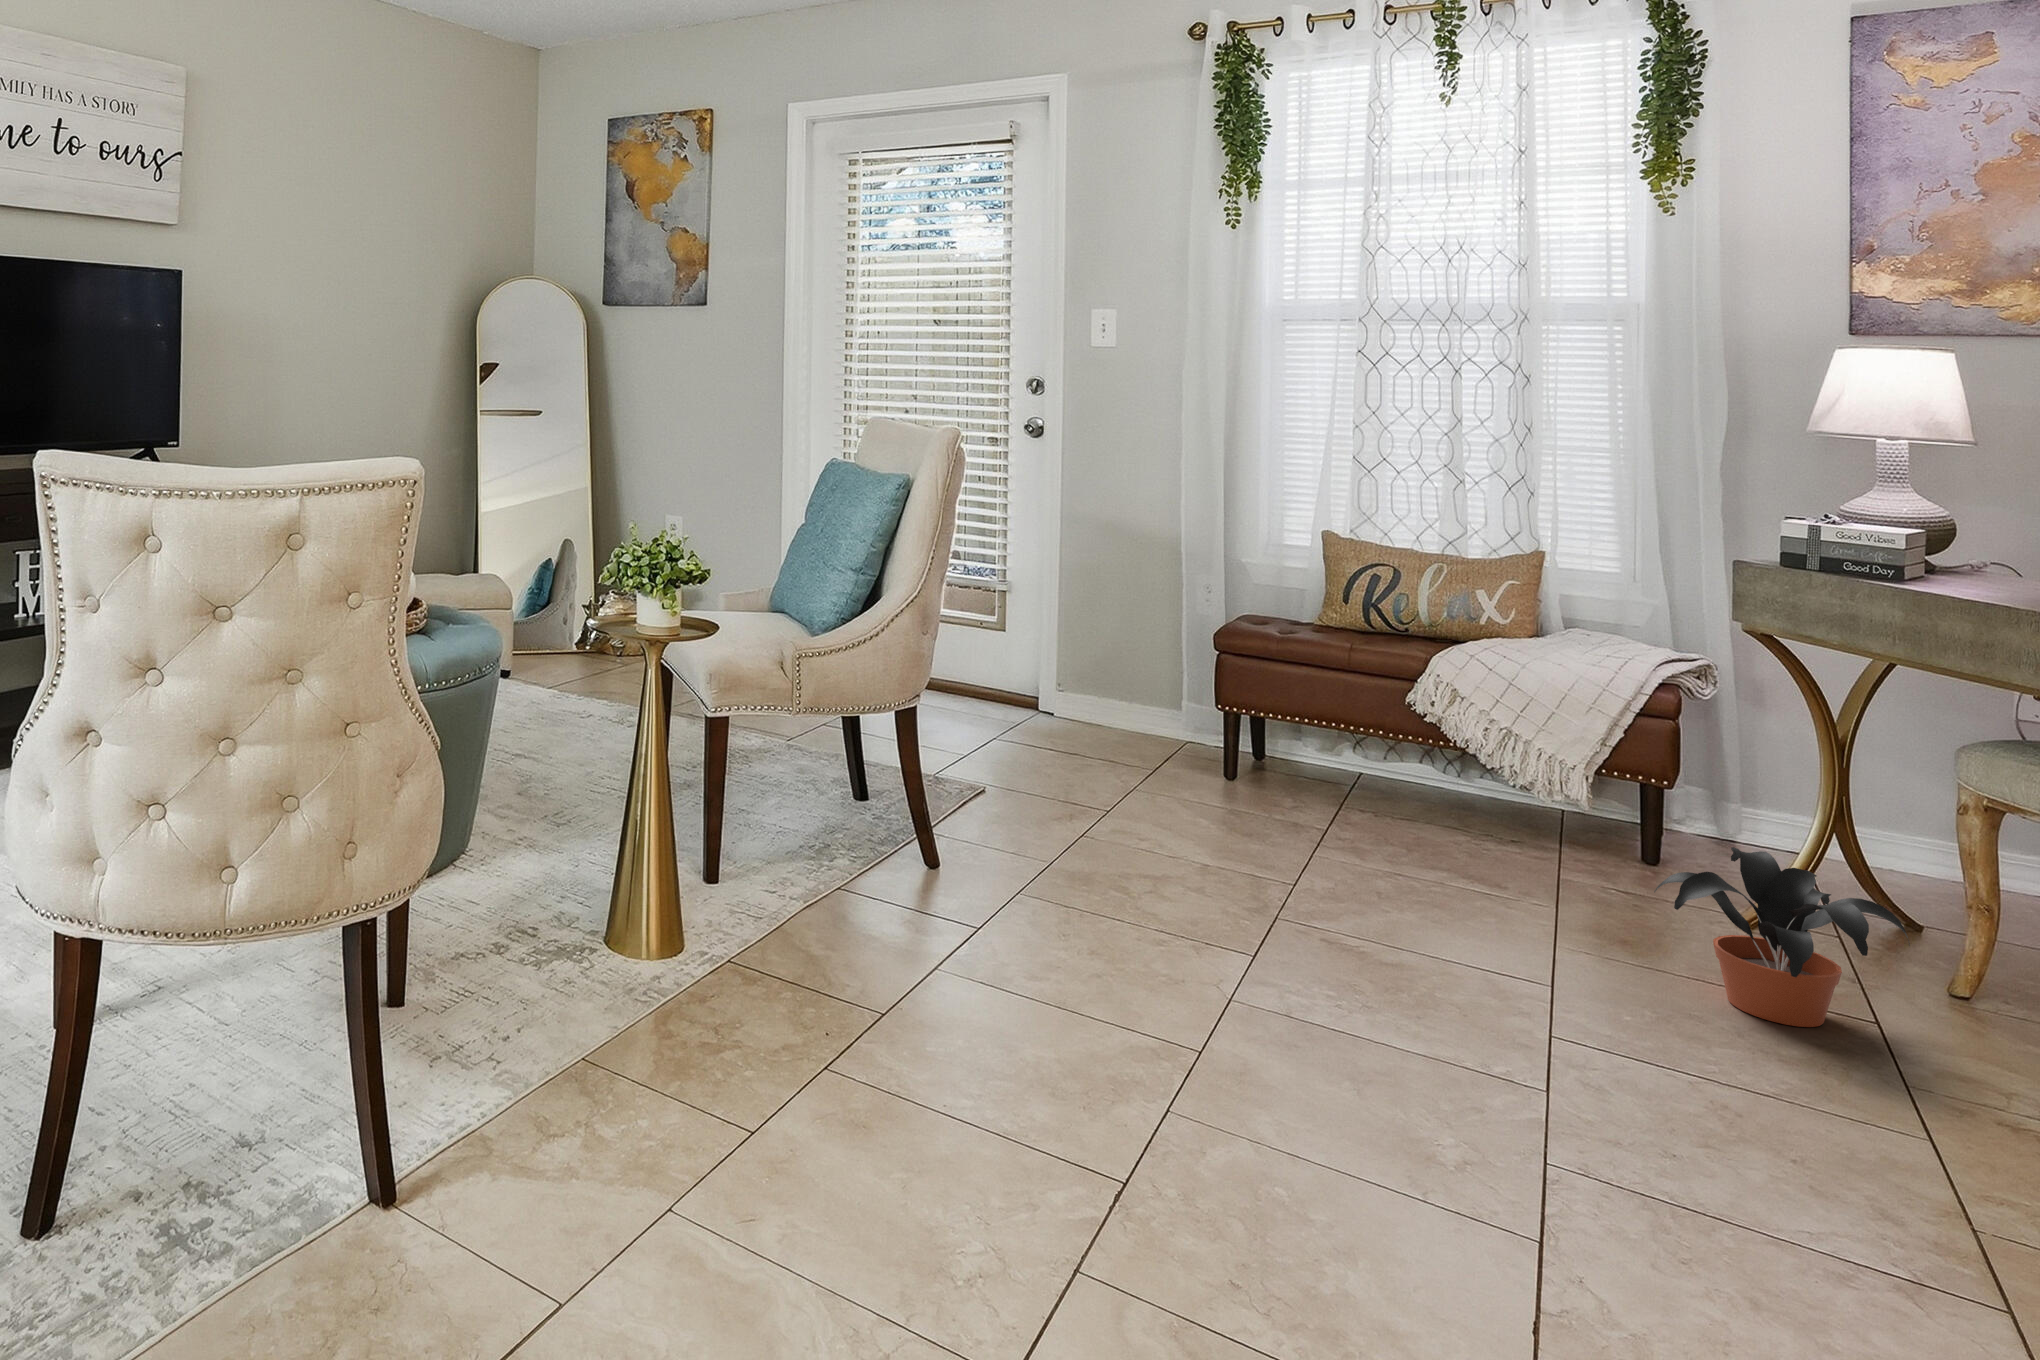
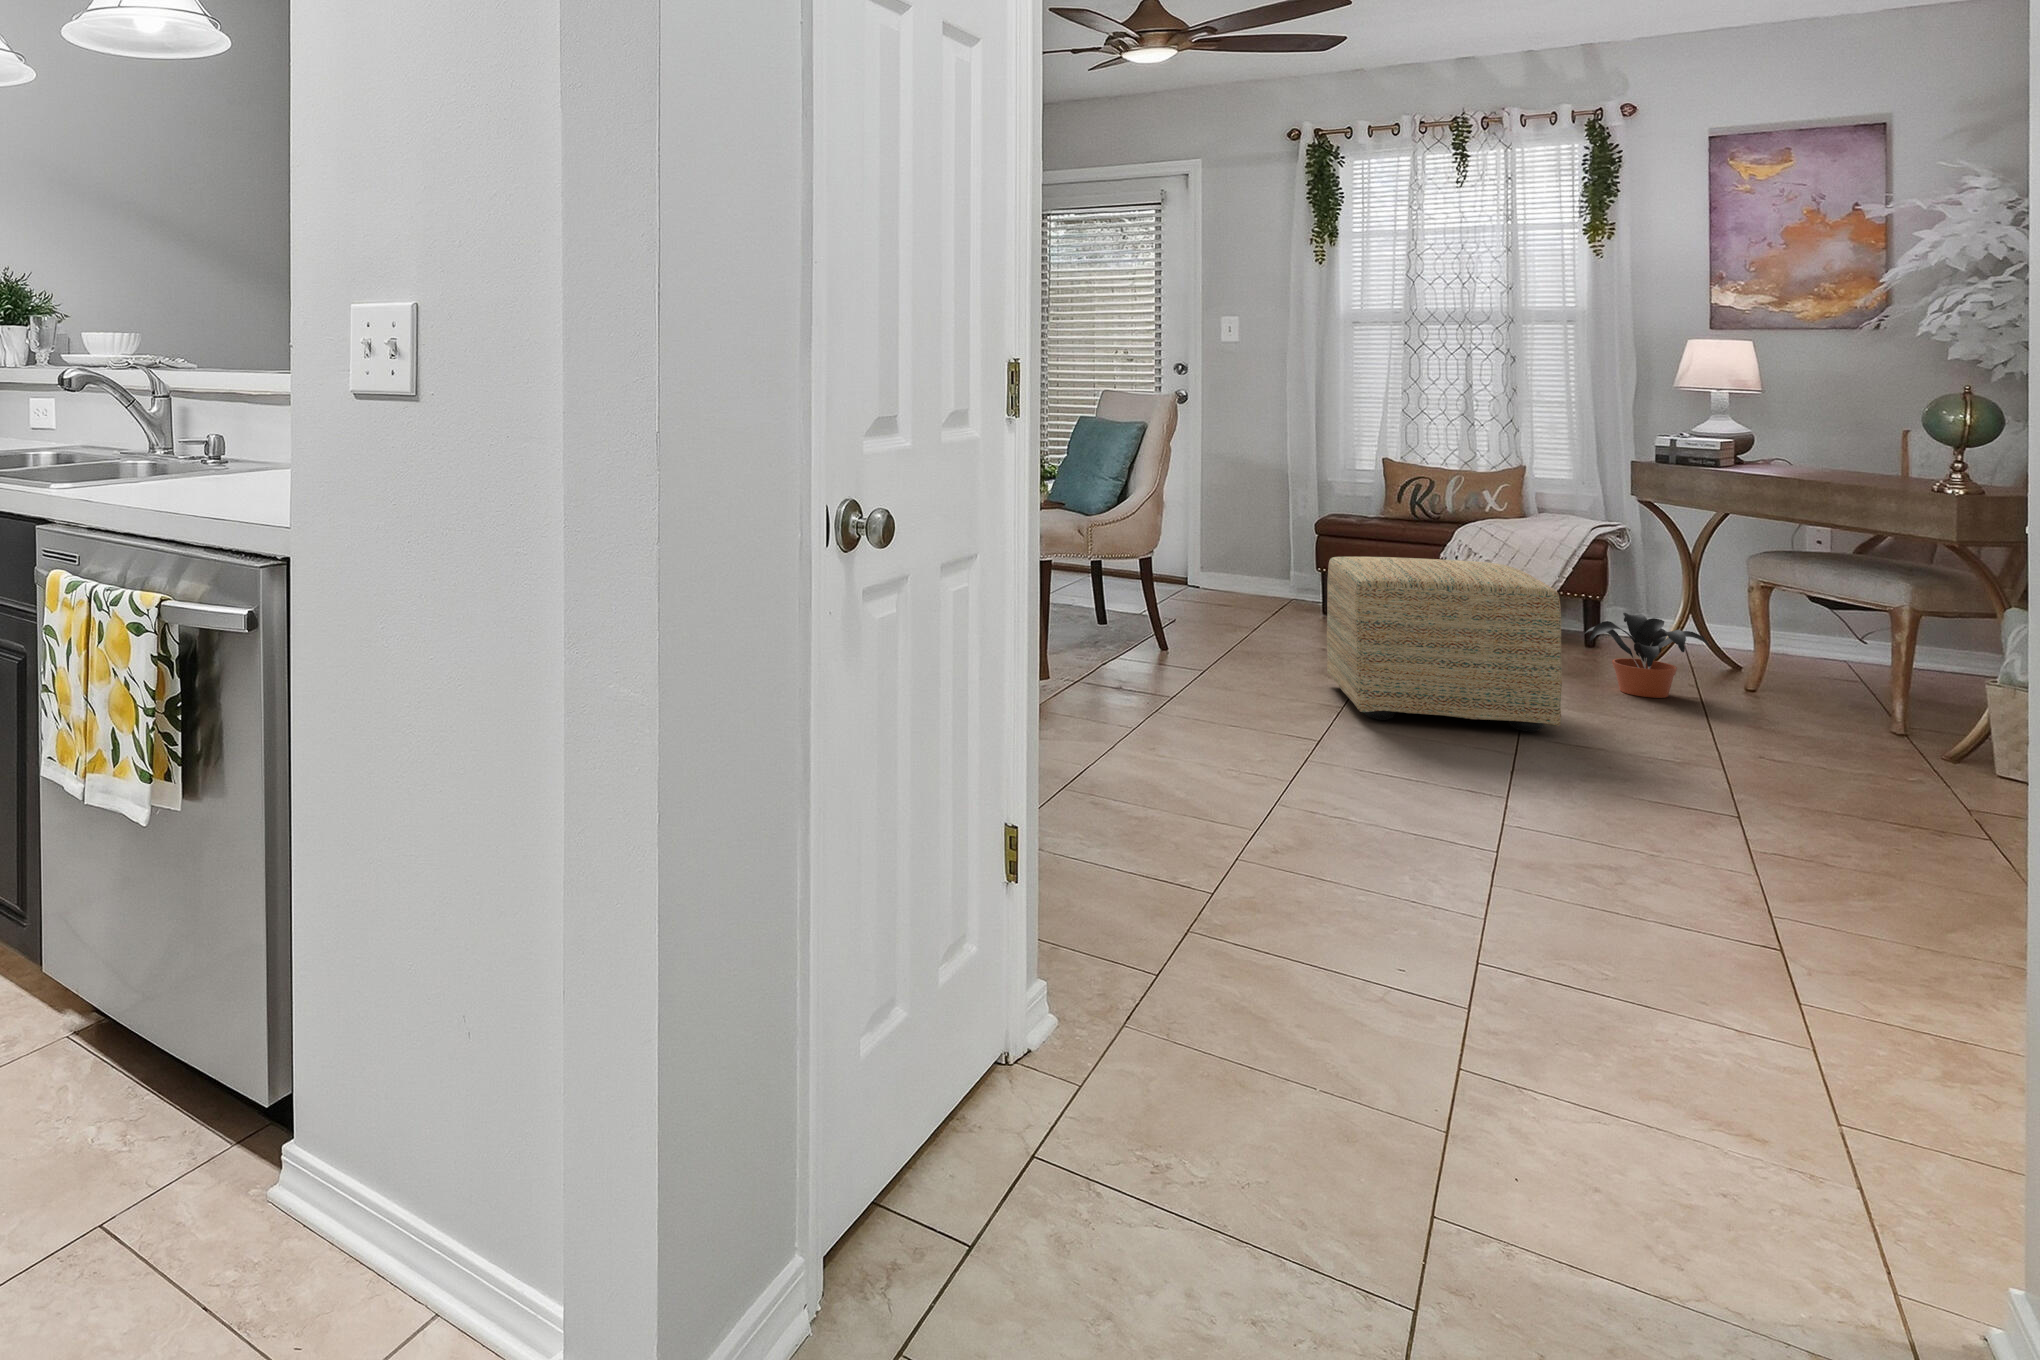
ottoman: none [1184,736,1640,1159] -> present [1327,557,1562,731]

